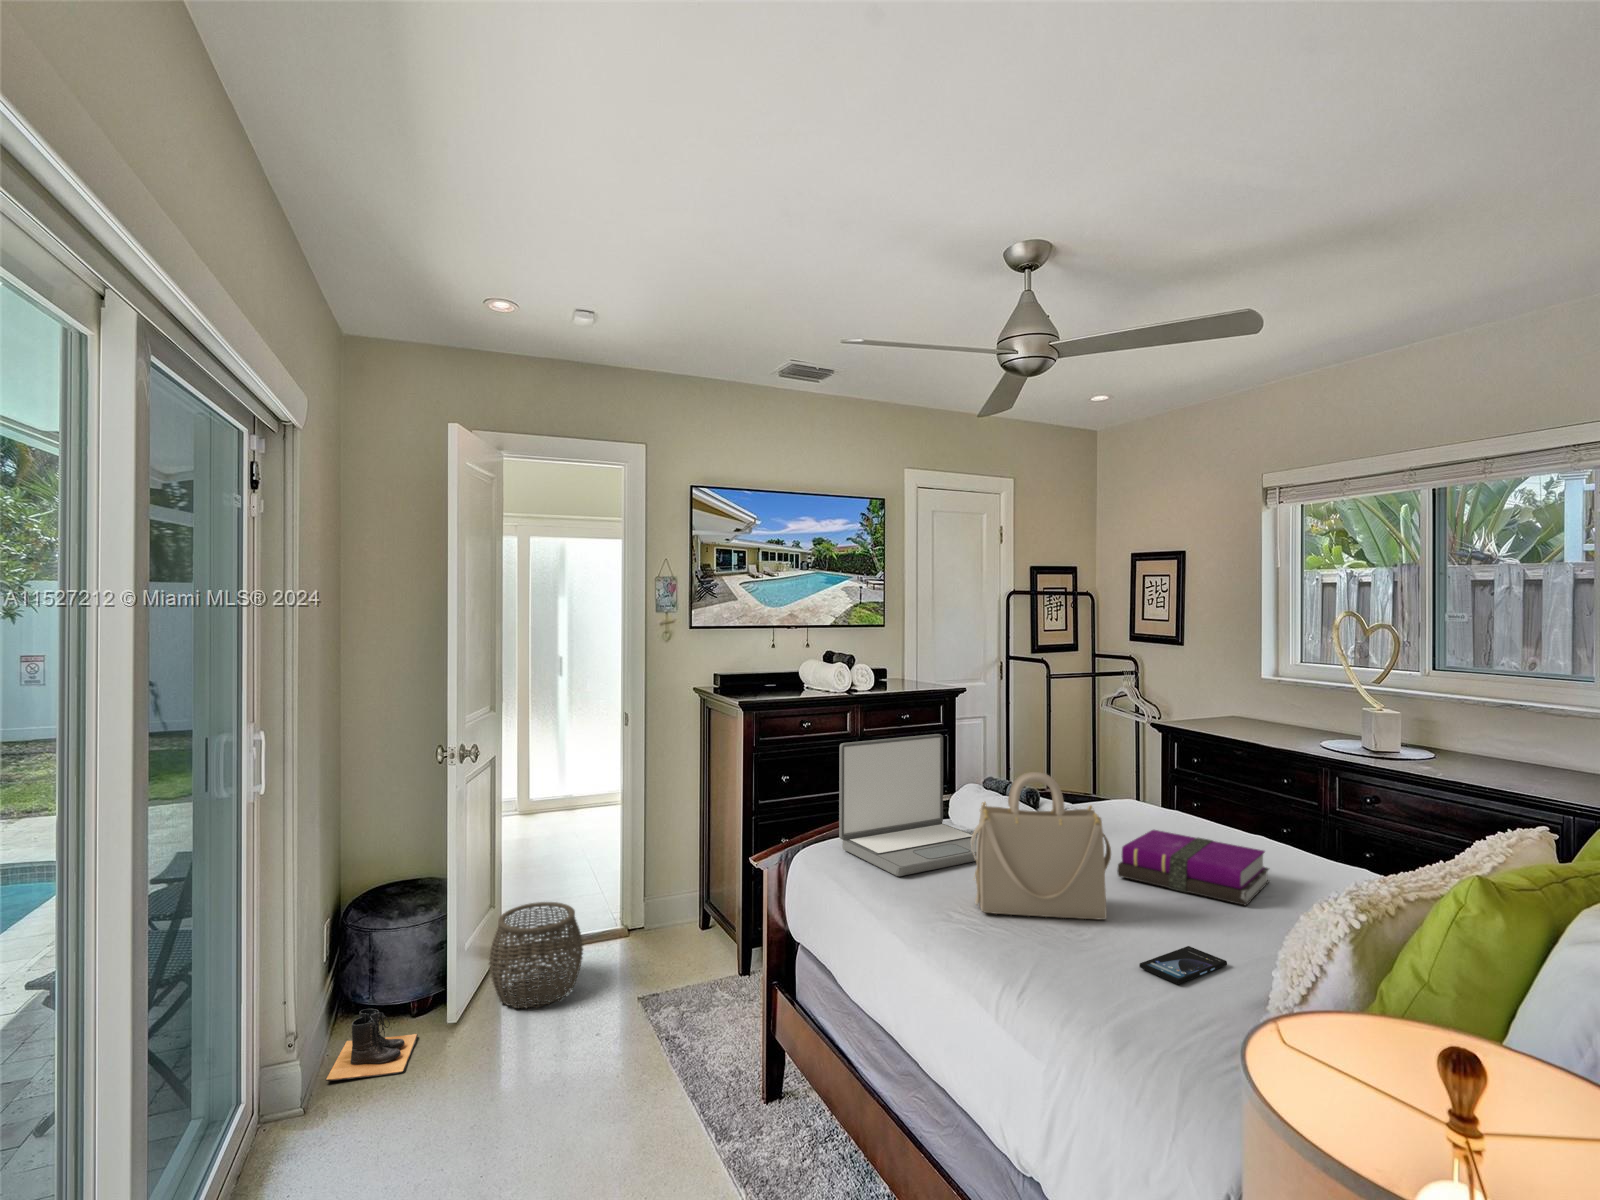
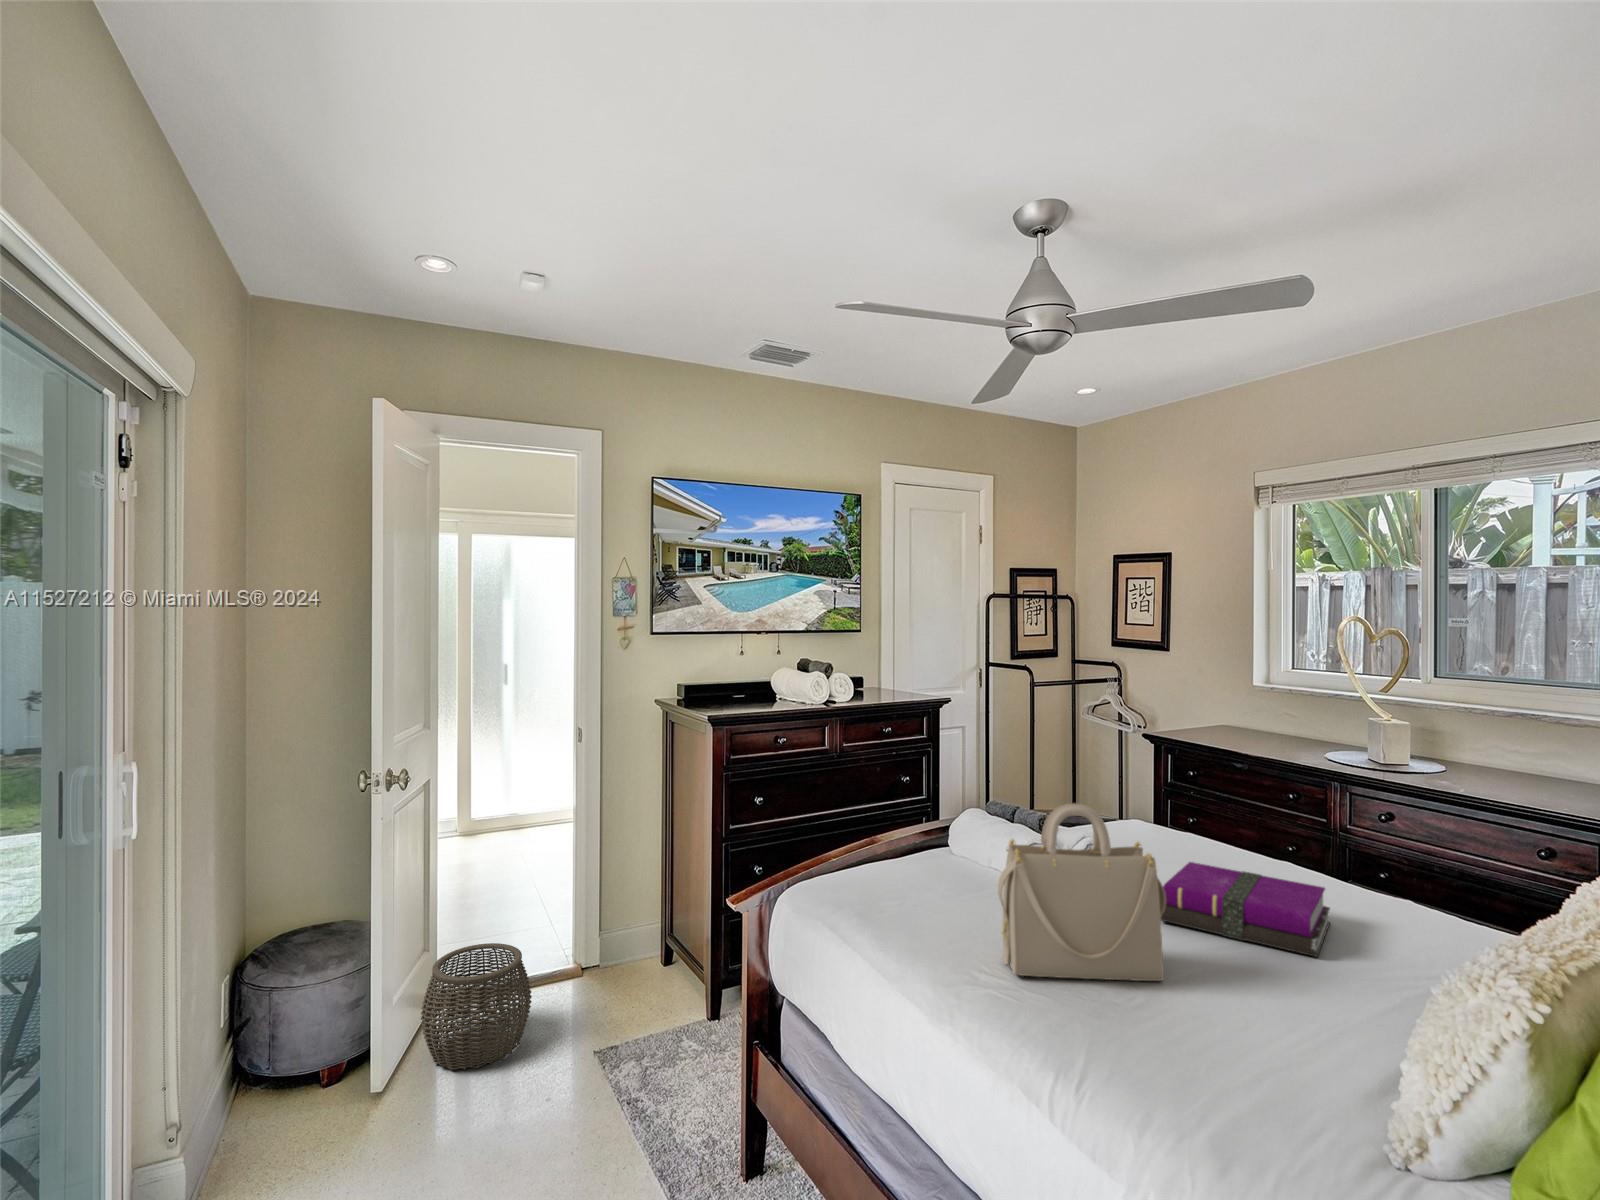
laptop: present [839,734,978,876] -> none [831,753,1023,926]
smartphone: present [1139,946,1227,984] -> none [1225,1019,1328,1078]
boots: present [325,1009,418,1081] -> none [217,1082,334,1174]

